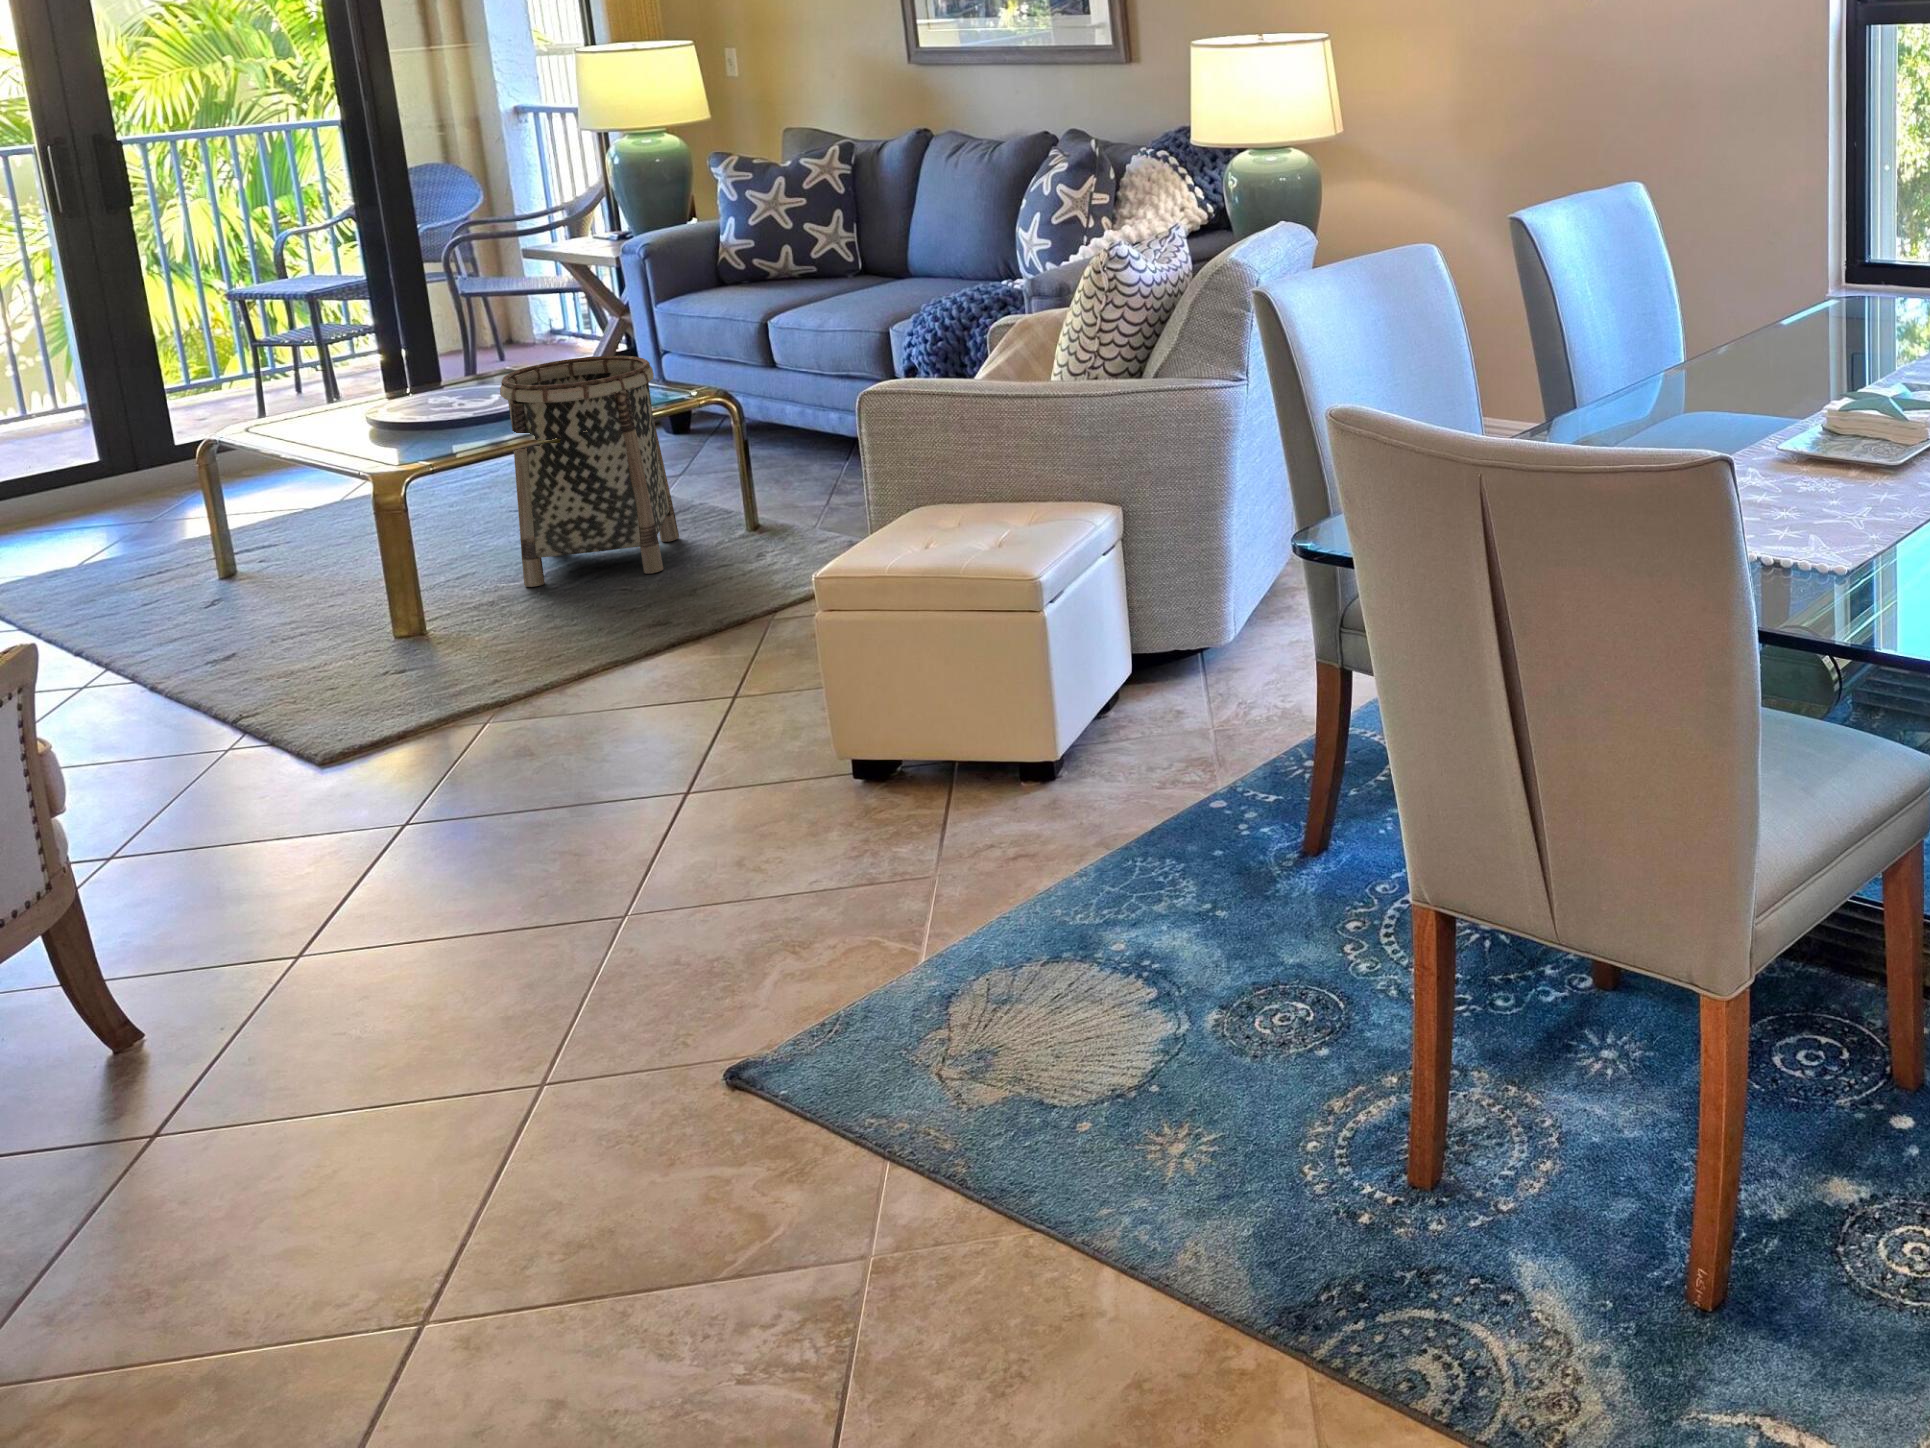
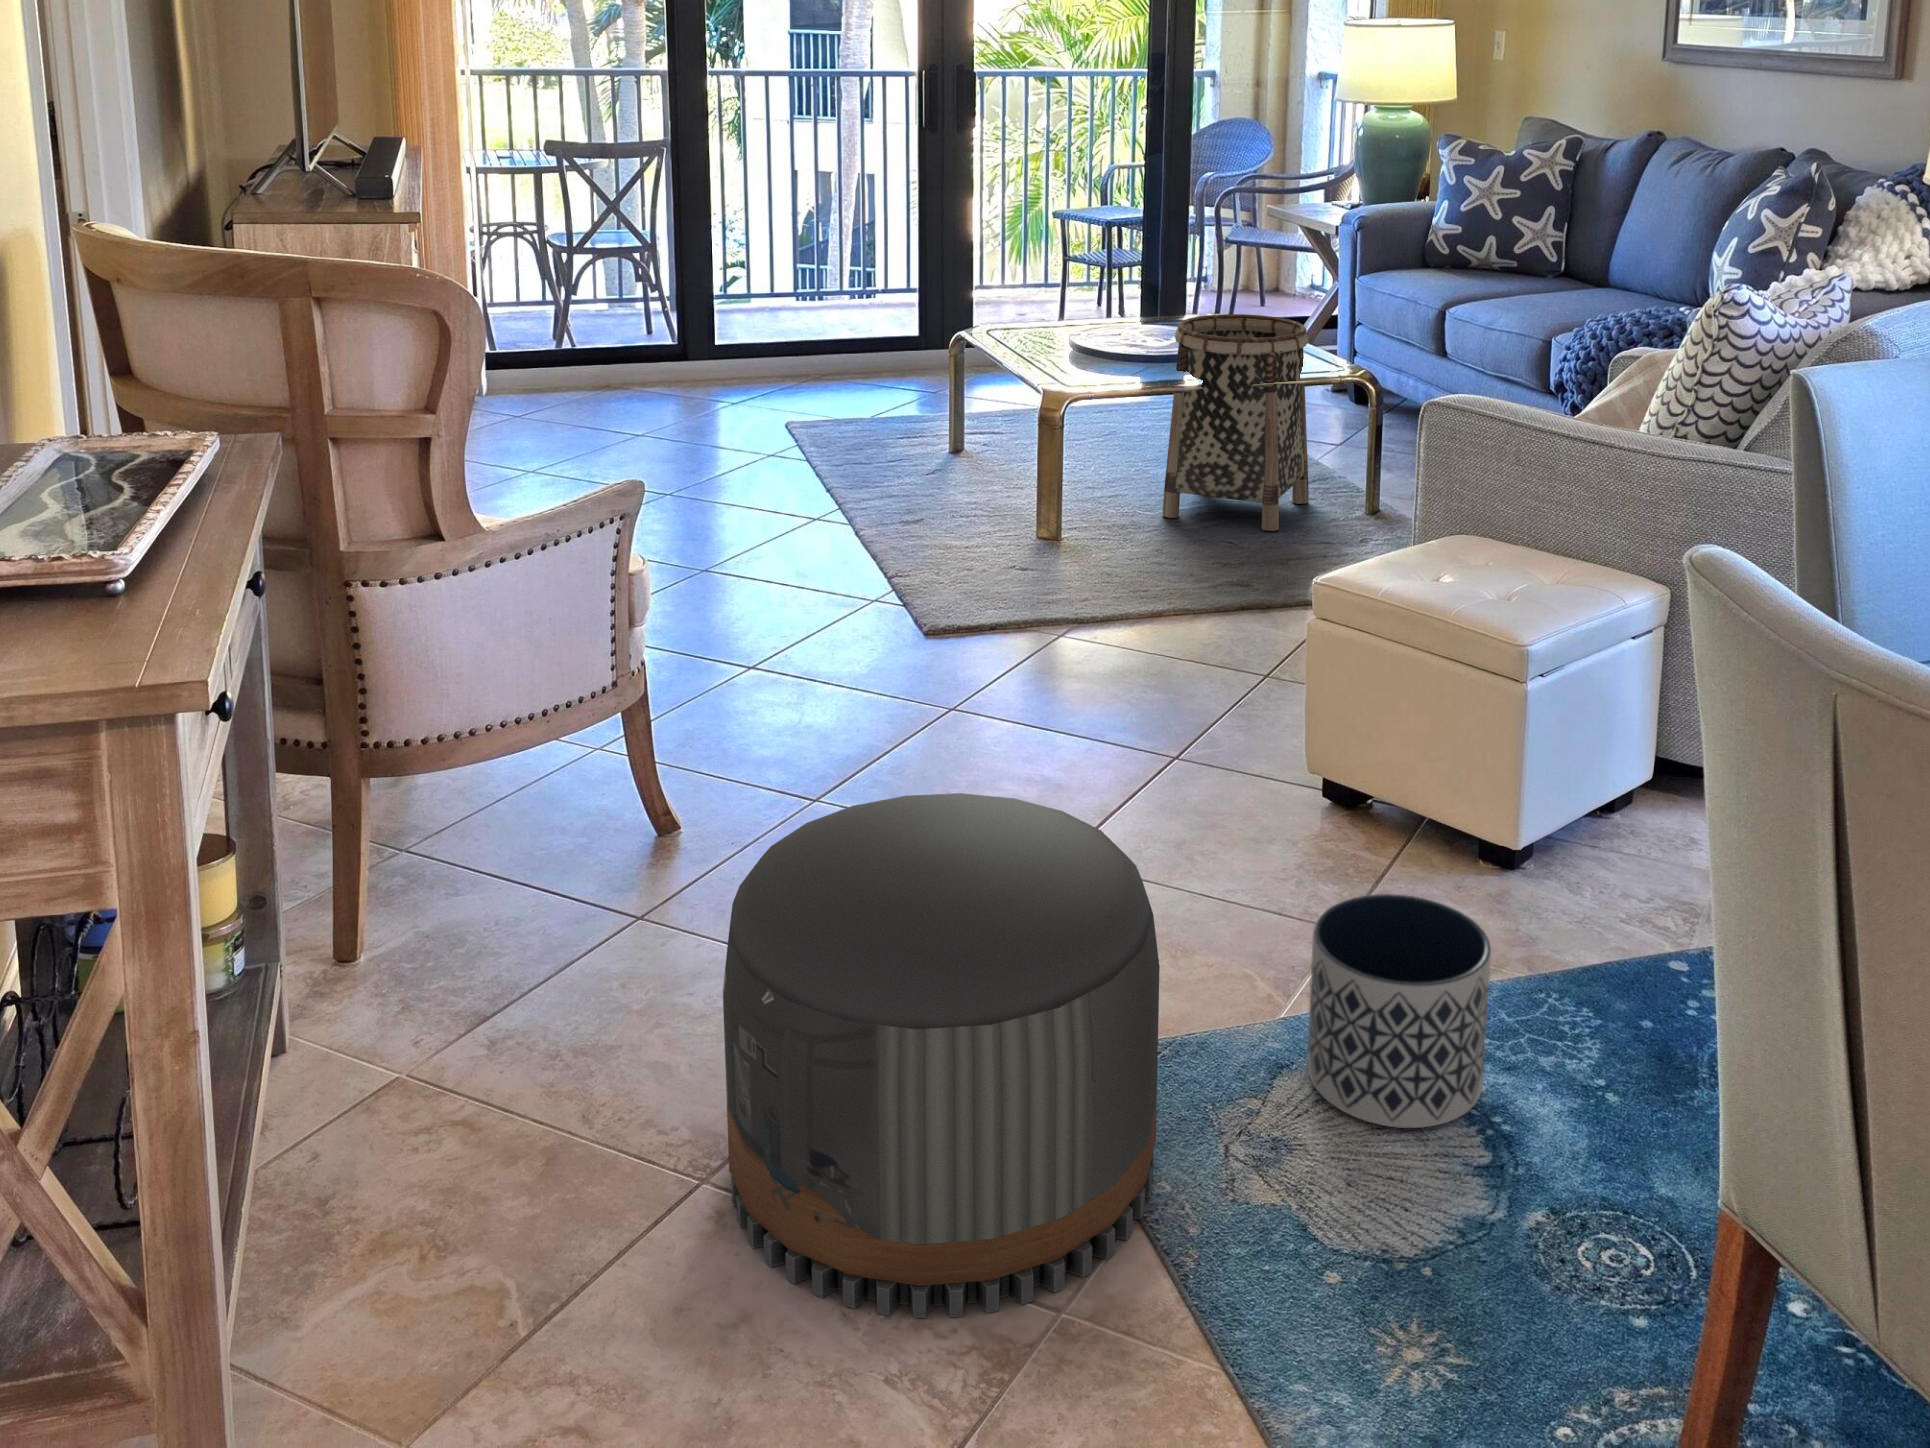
planter: none [956,808,1125,1009] -> present [1307,894,1491,1128]
pouf: none [402,830,897,1363] -> present [723,793,1160,1318]

